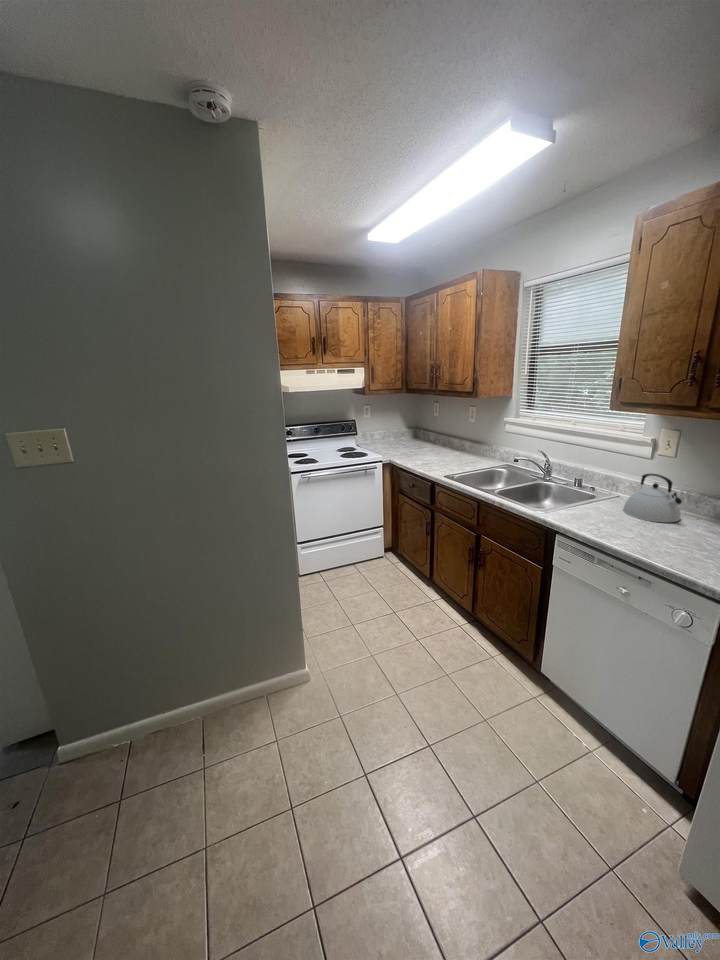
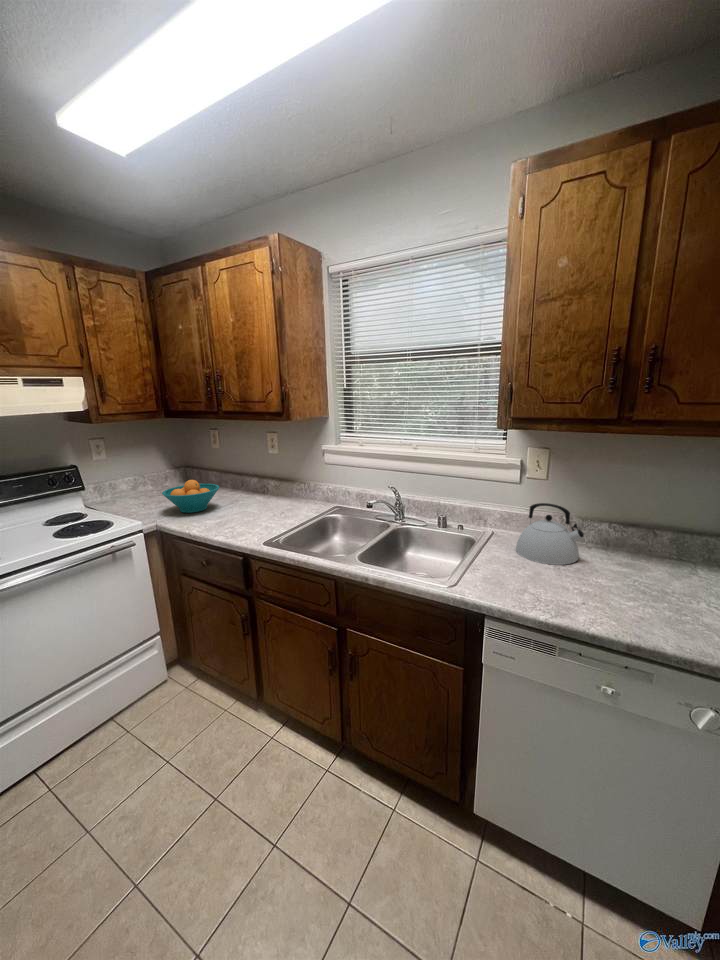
fruit bowl: none [396,434,430,455] -> present [162,480,219,513]

